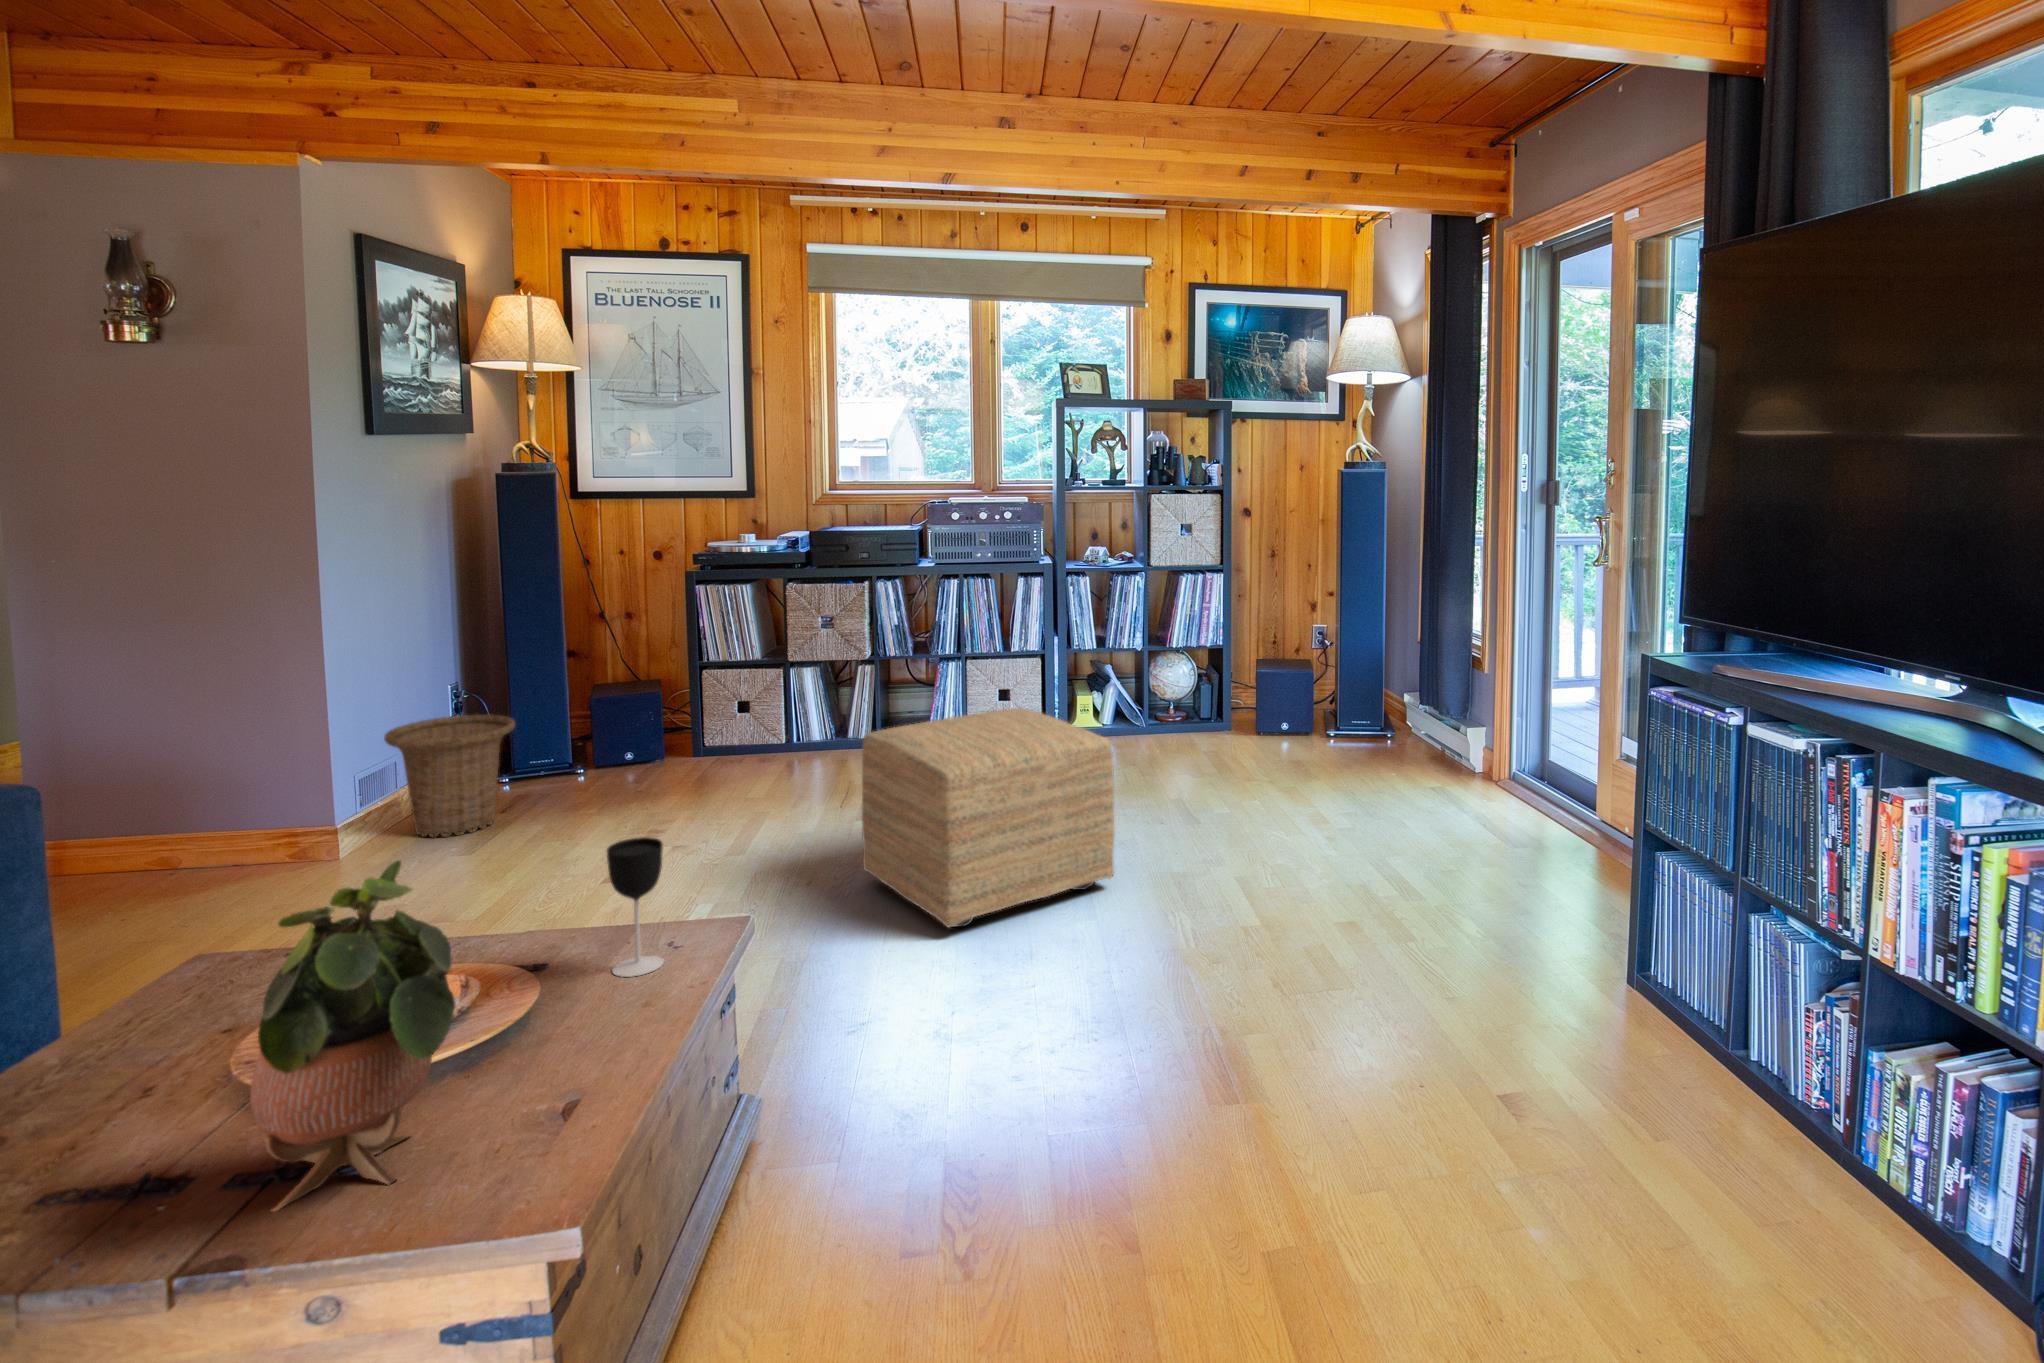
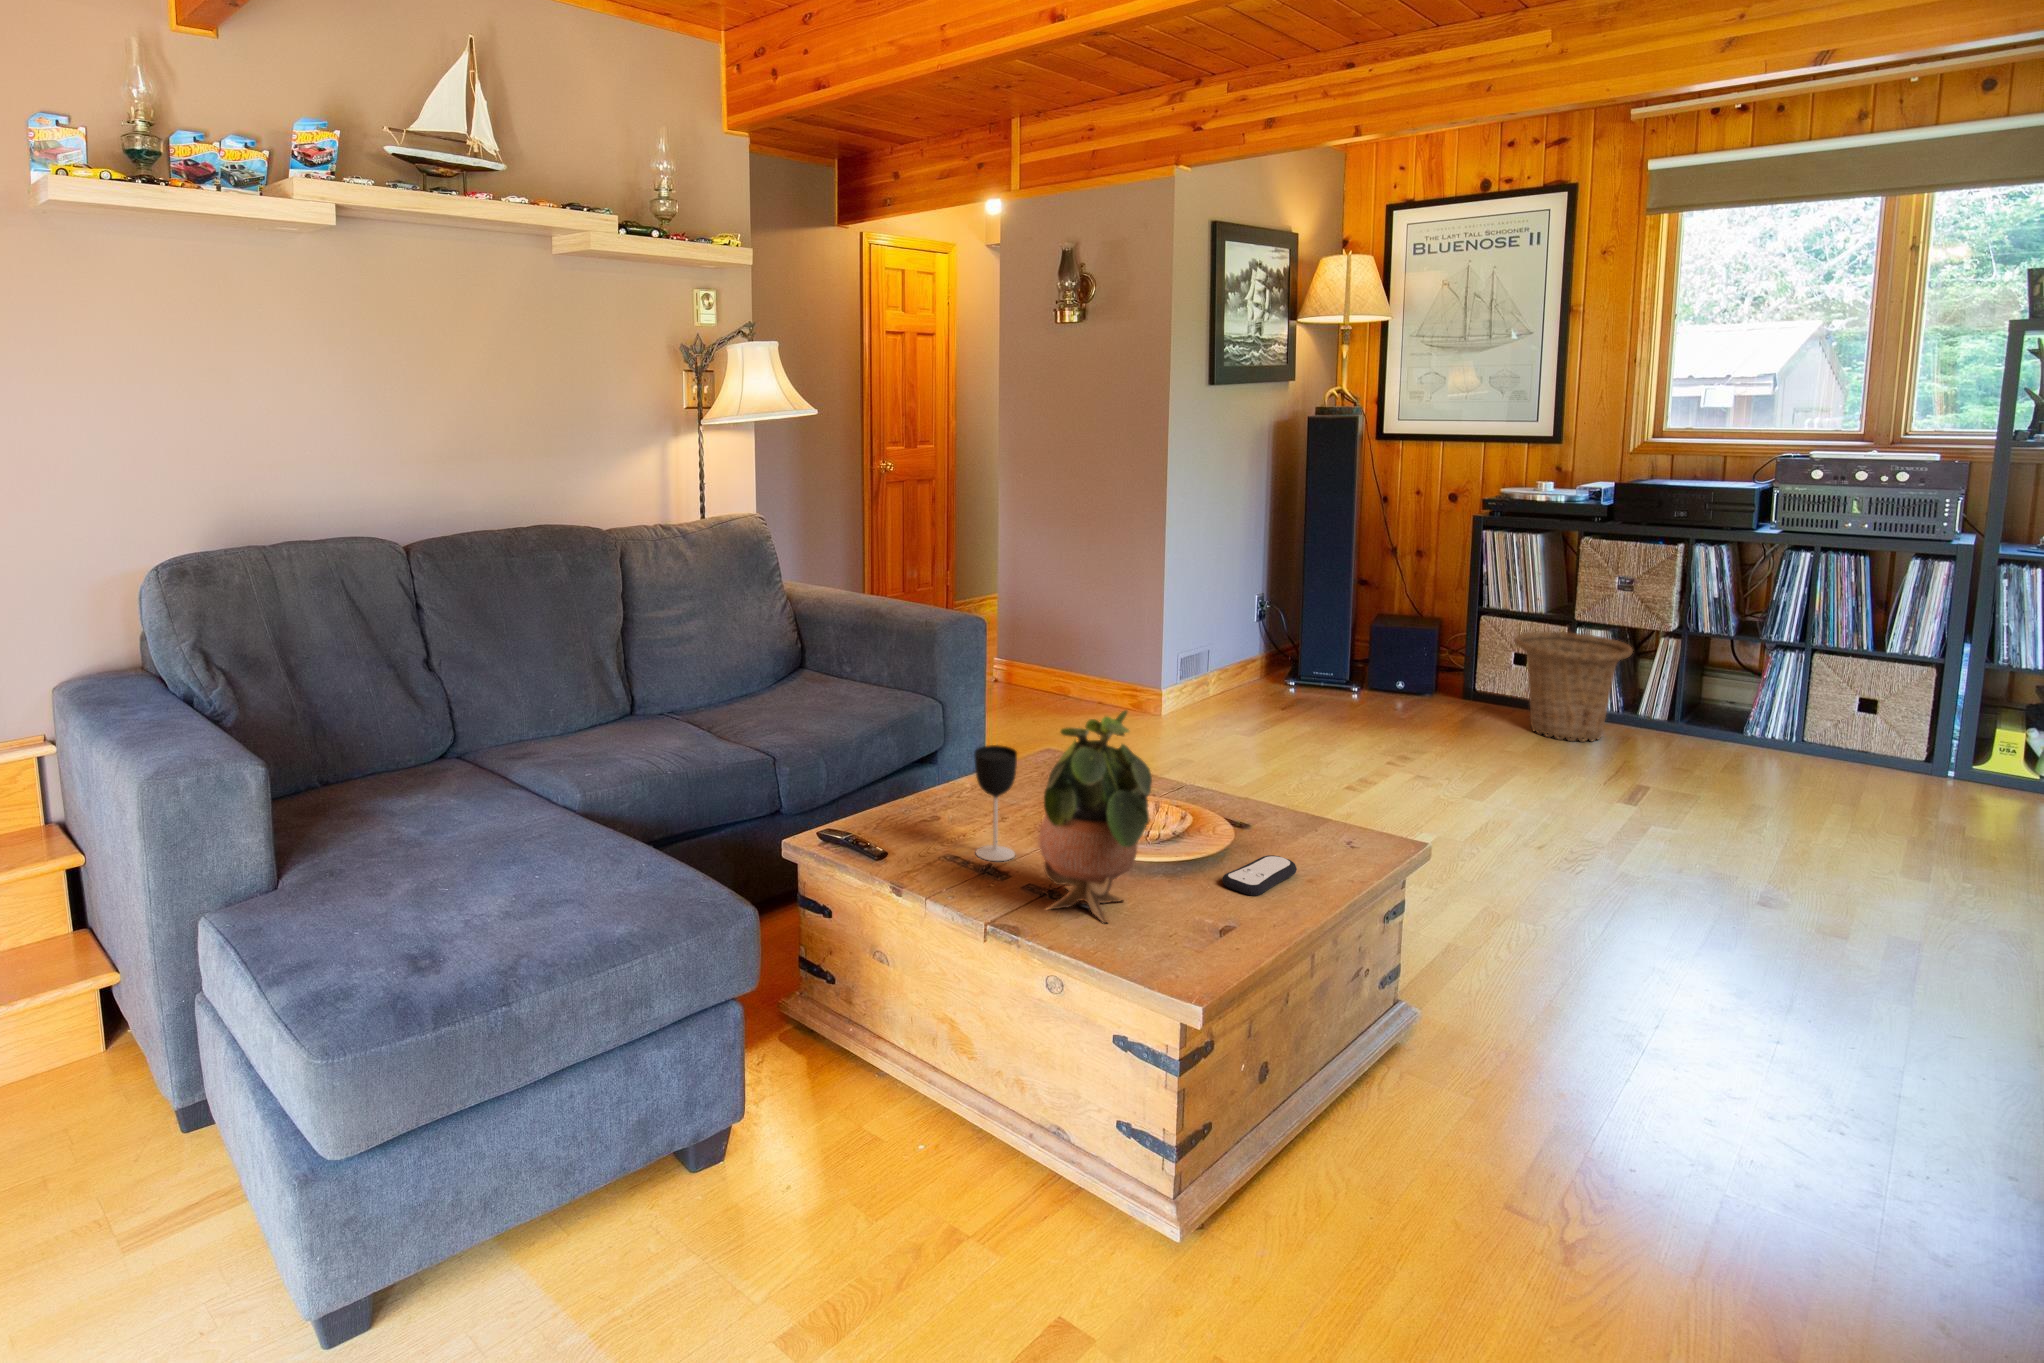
ottoman: present [862,708,1114,927] -> none [1601,711,1983,976]
basket: present [384,715,515,838] -> present [1515,631,1633,742]
wine glass: present [607,837,664,977] -> present [974,745,1017,861]
remote control: none [545,985,635,1052] -> present [1222,855,1297,896]

